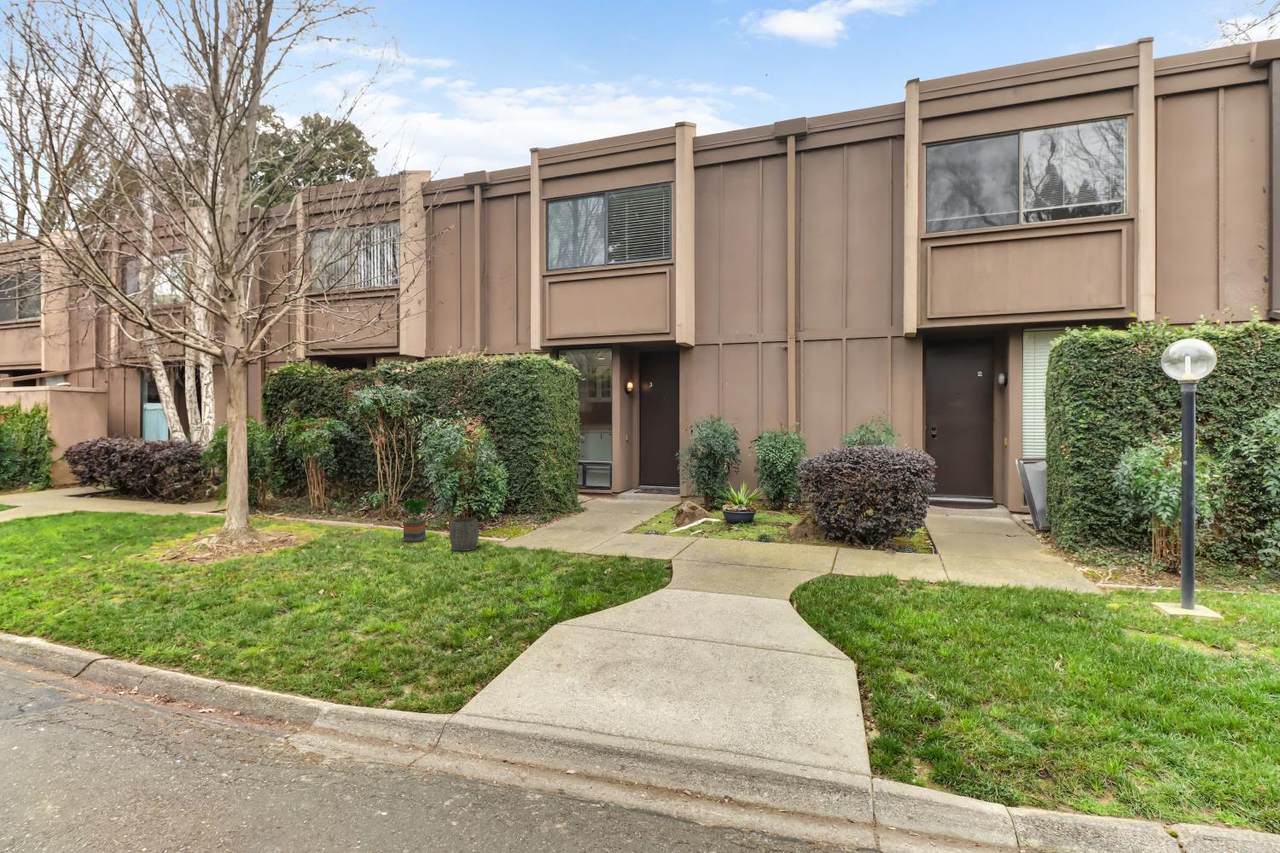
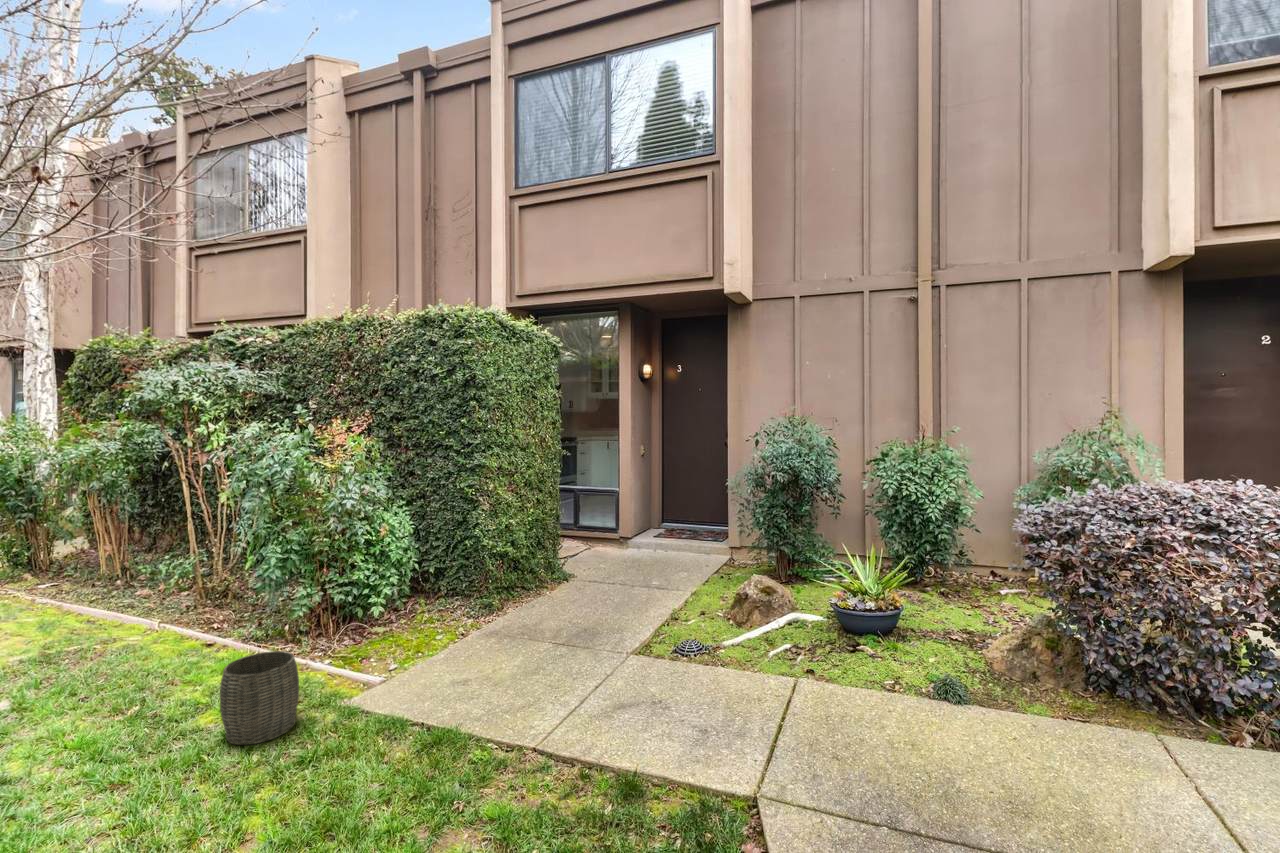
potted tree: present [403,499,429,542] -> none [144,594,222,695]

